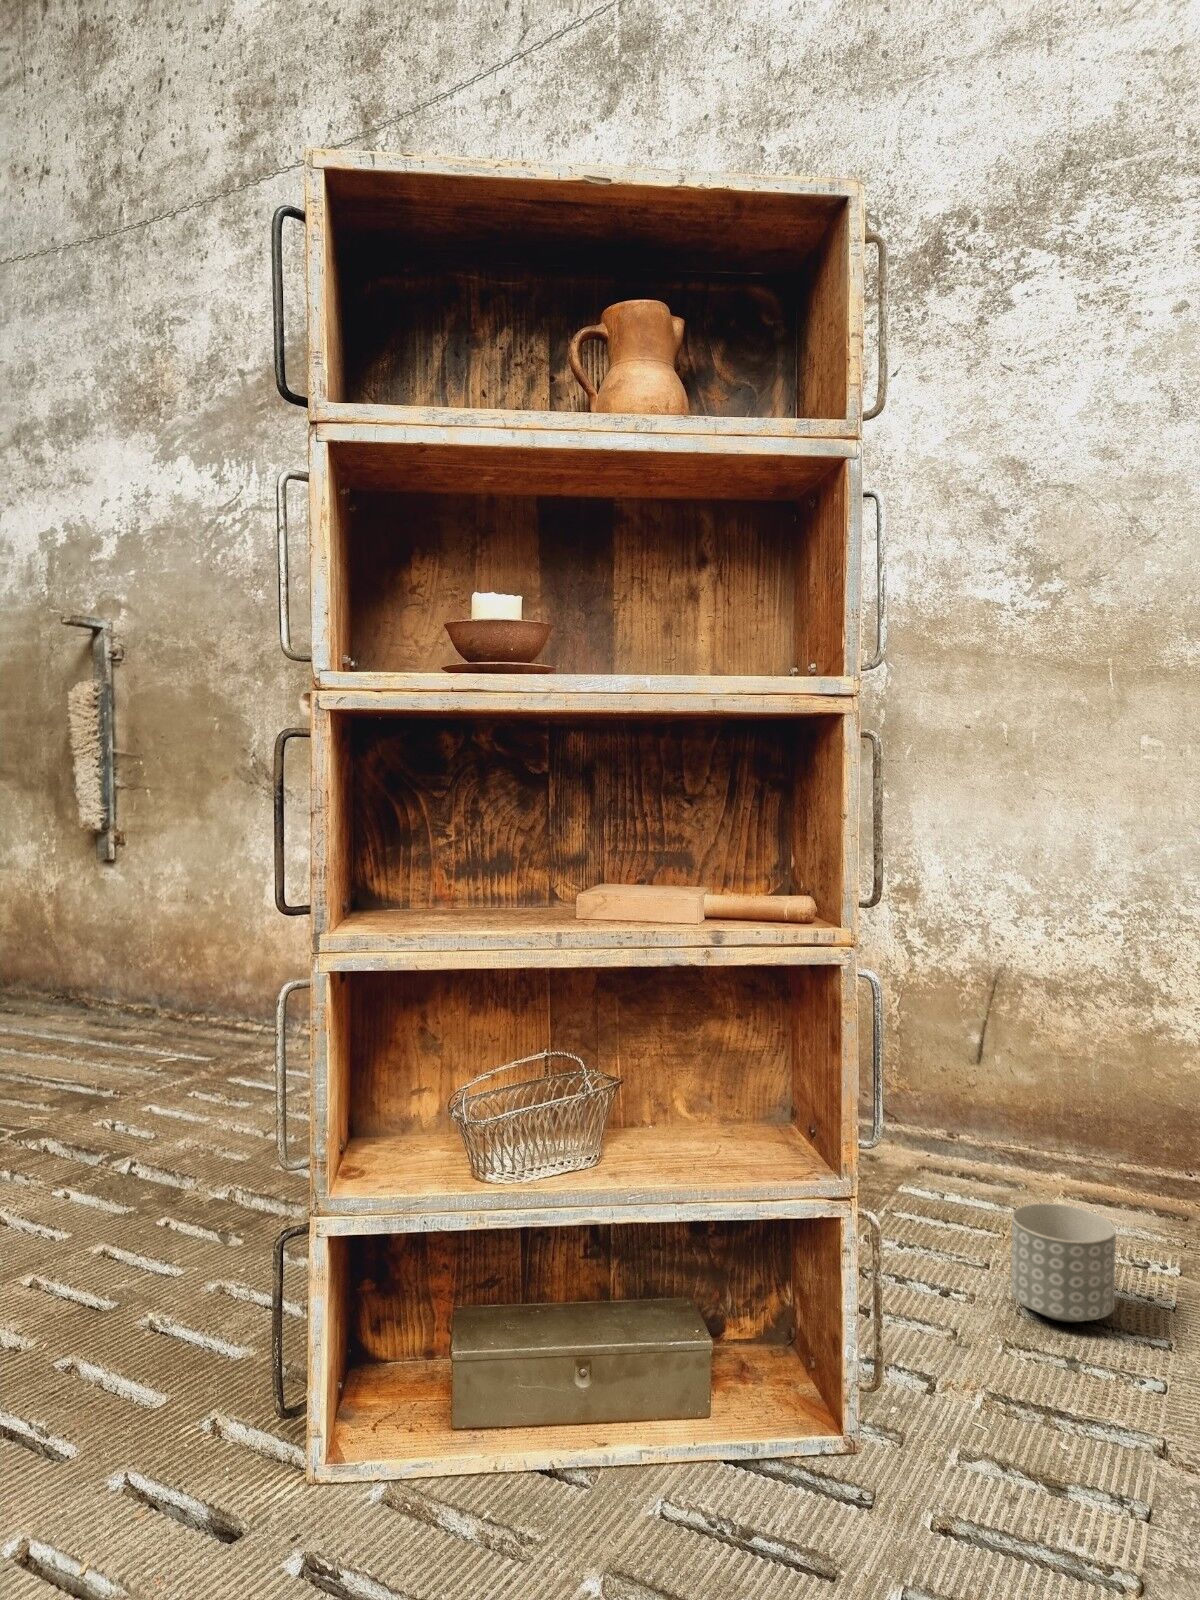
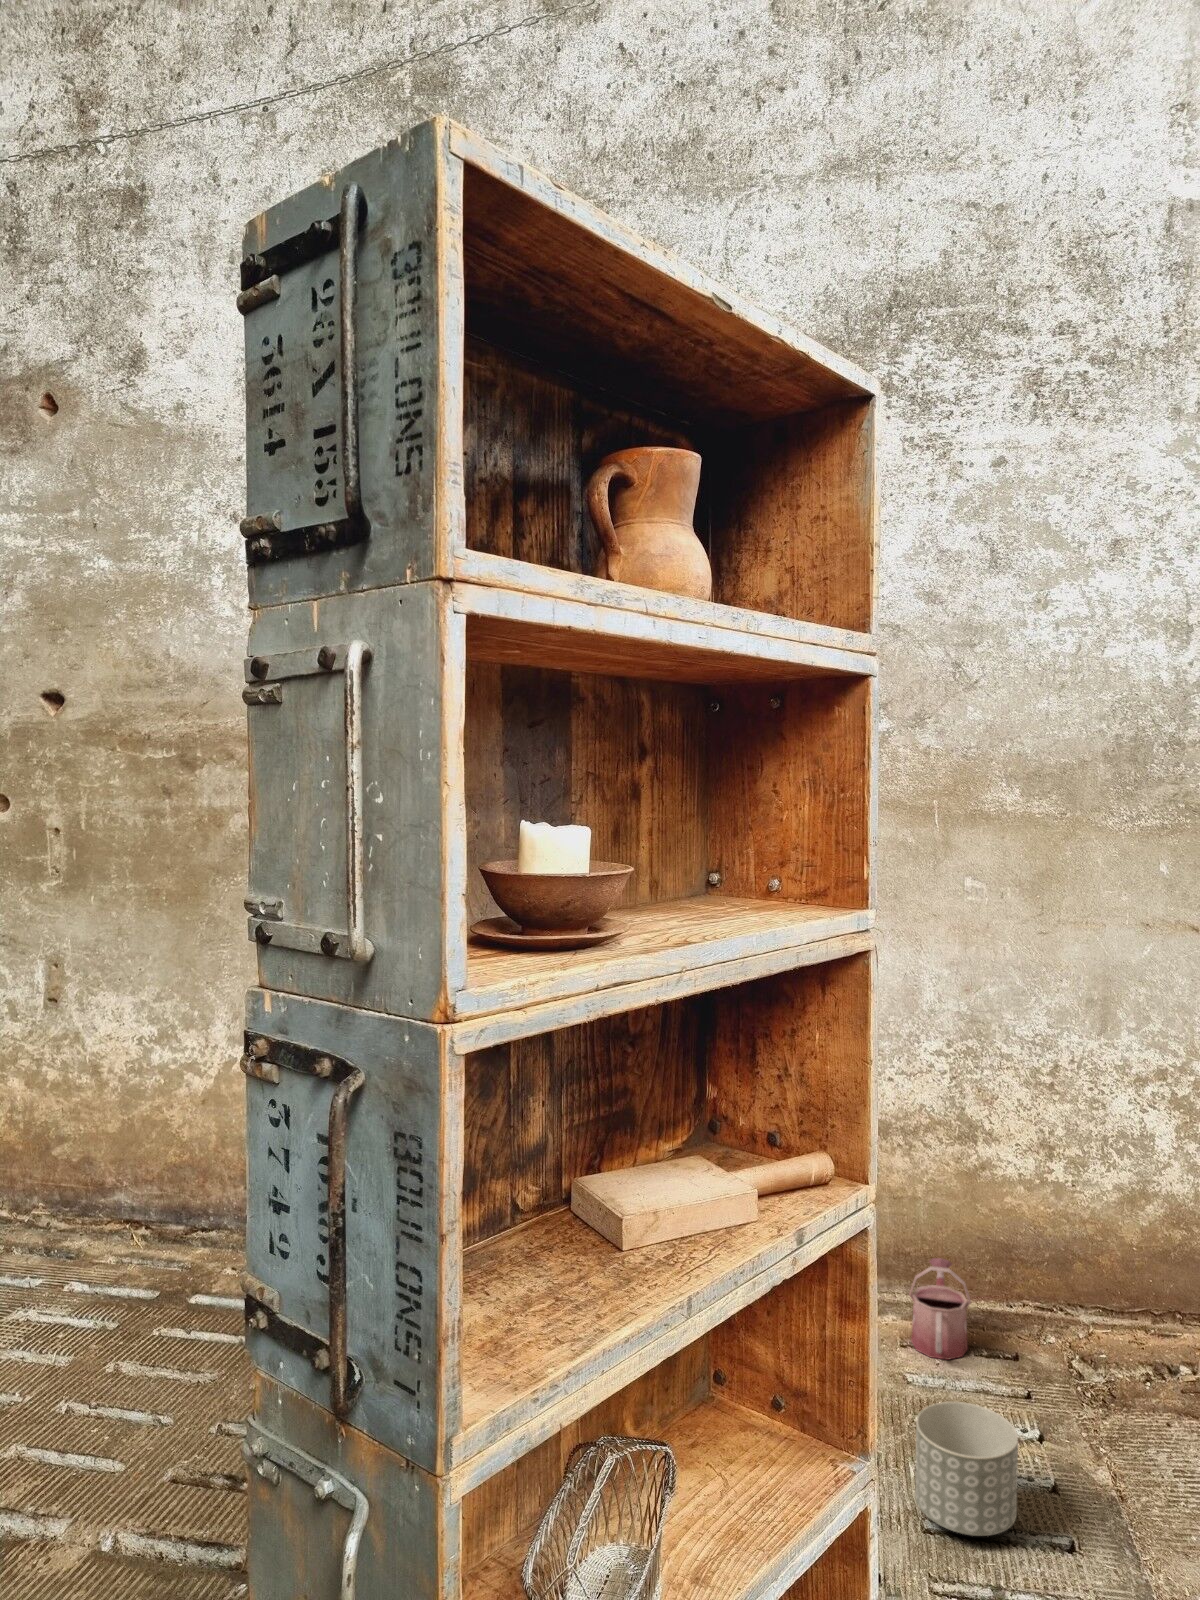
watering can: none [1066,1117,1132,1208] -> present [909,1258,971,1360]

